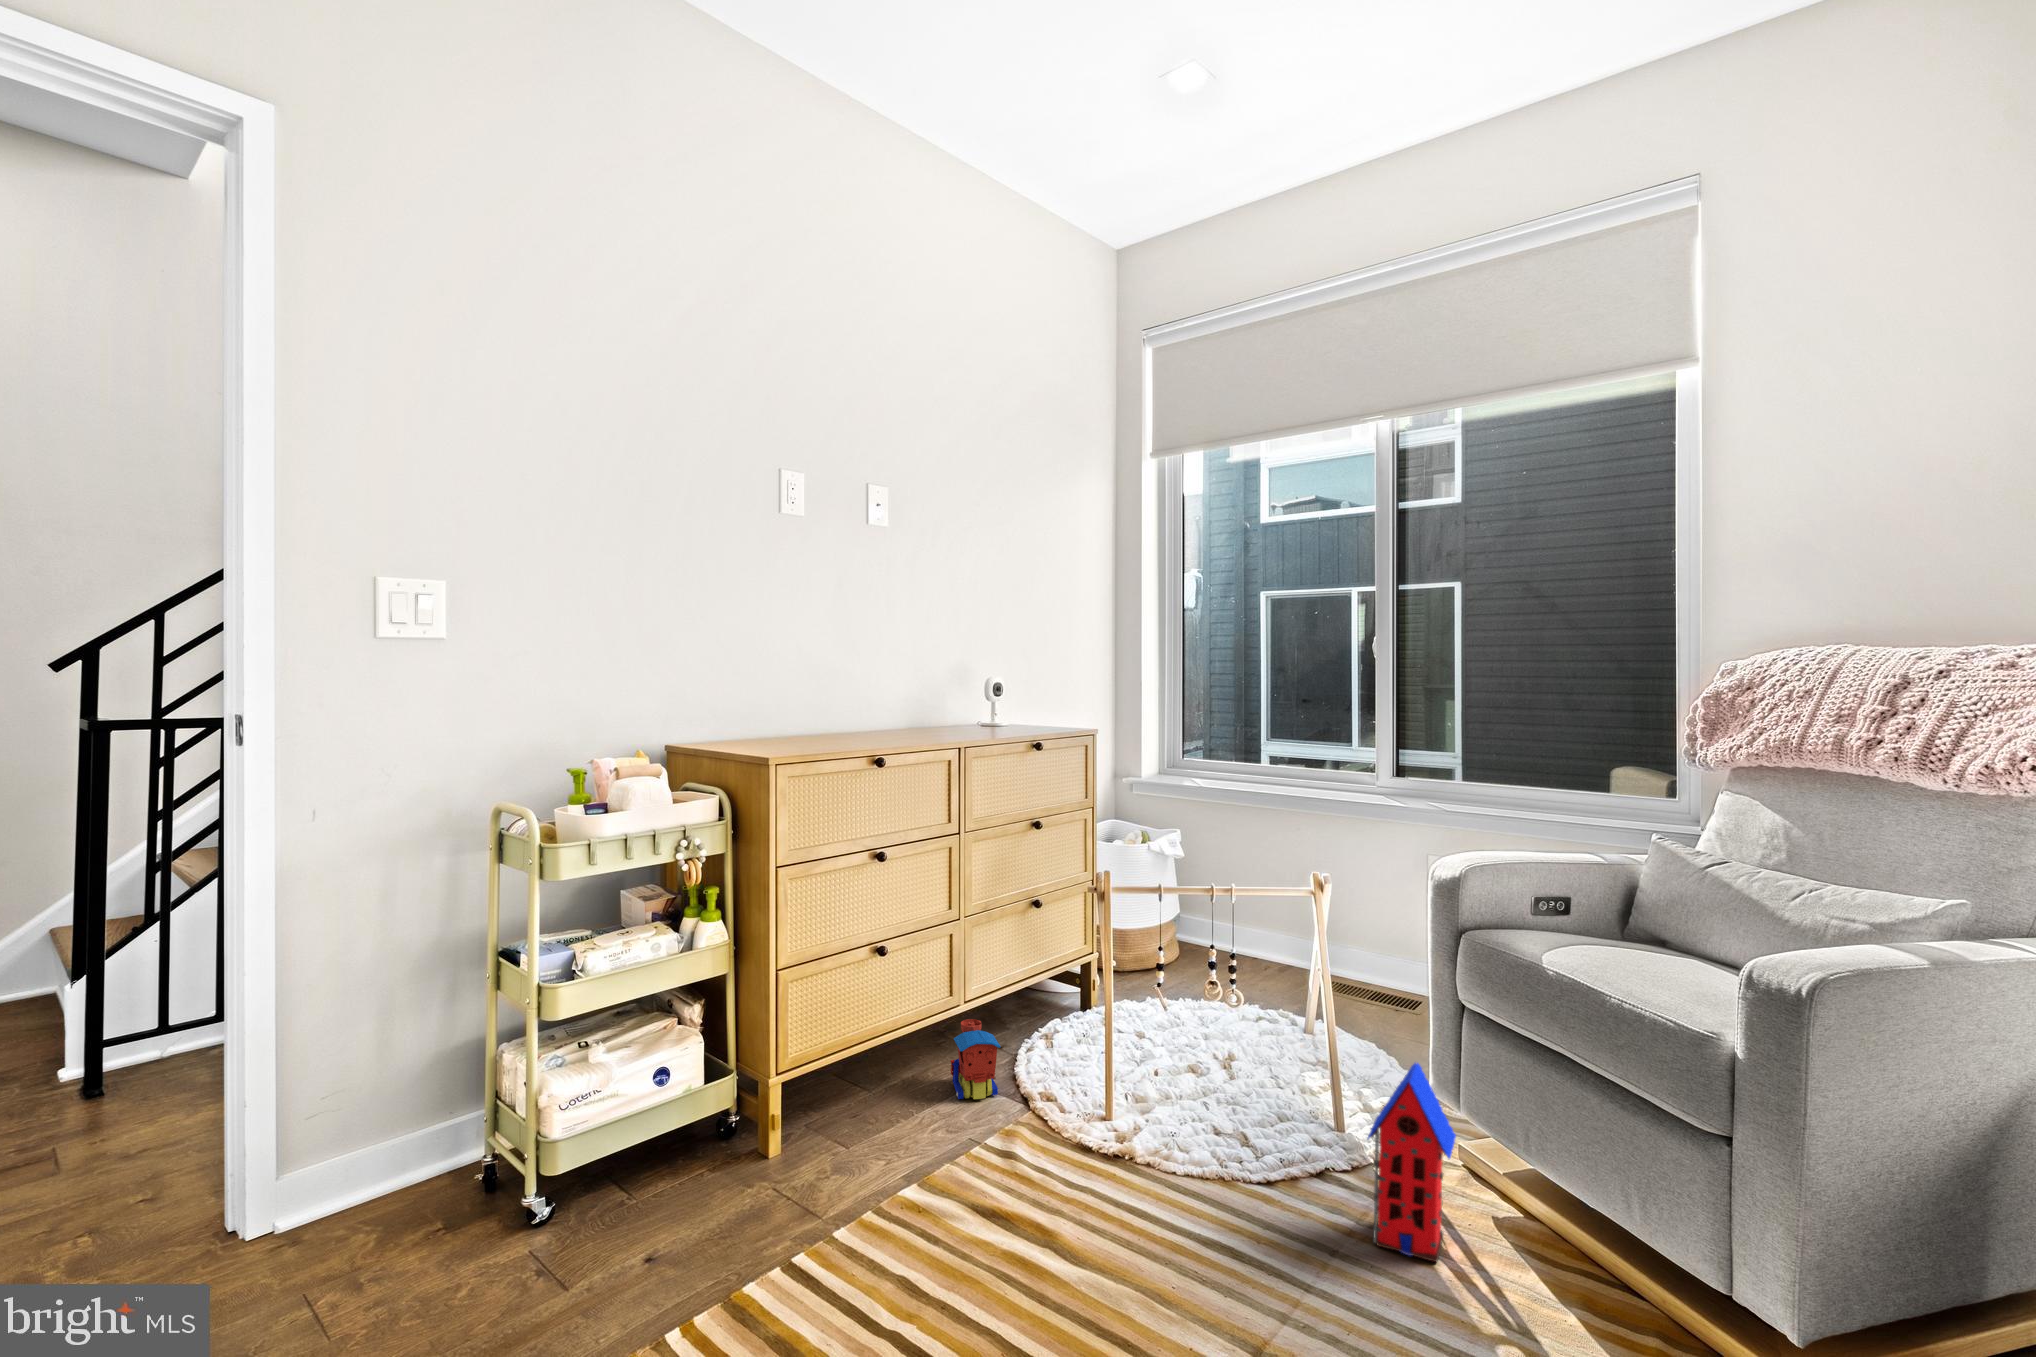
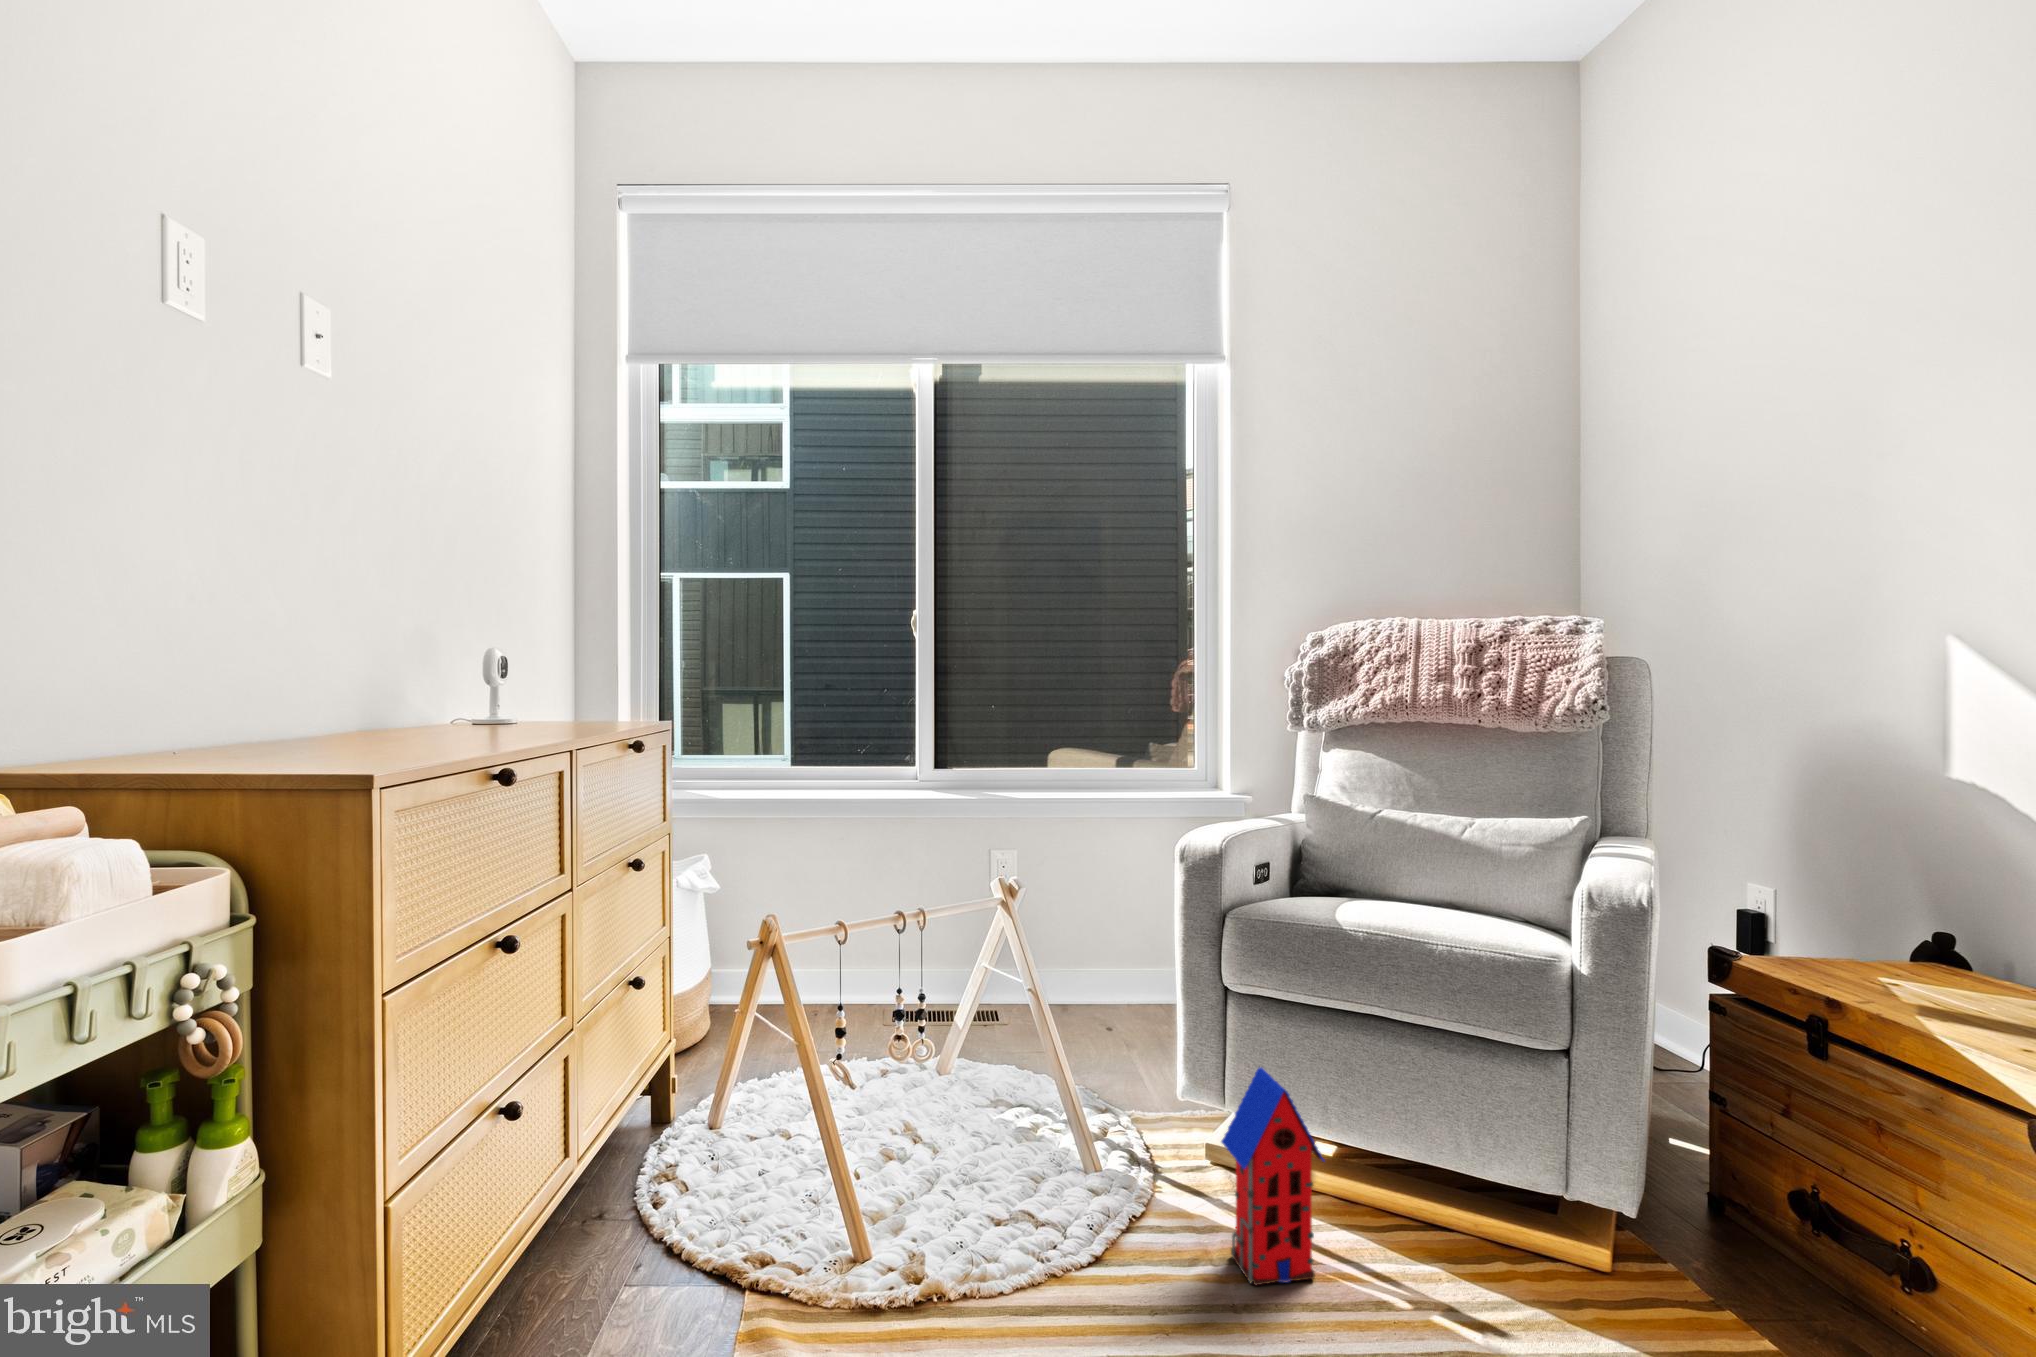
toy train: present [951,1019,1001,1099] -> none [582,1180,685,1310]

